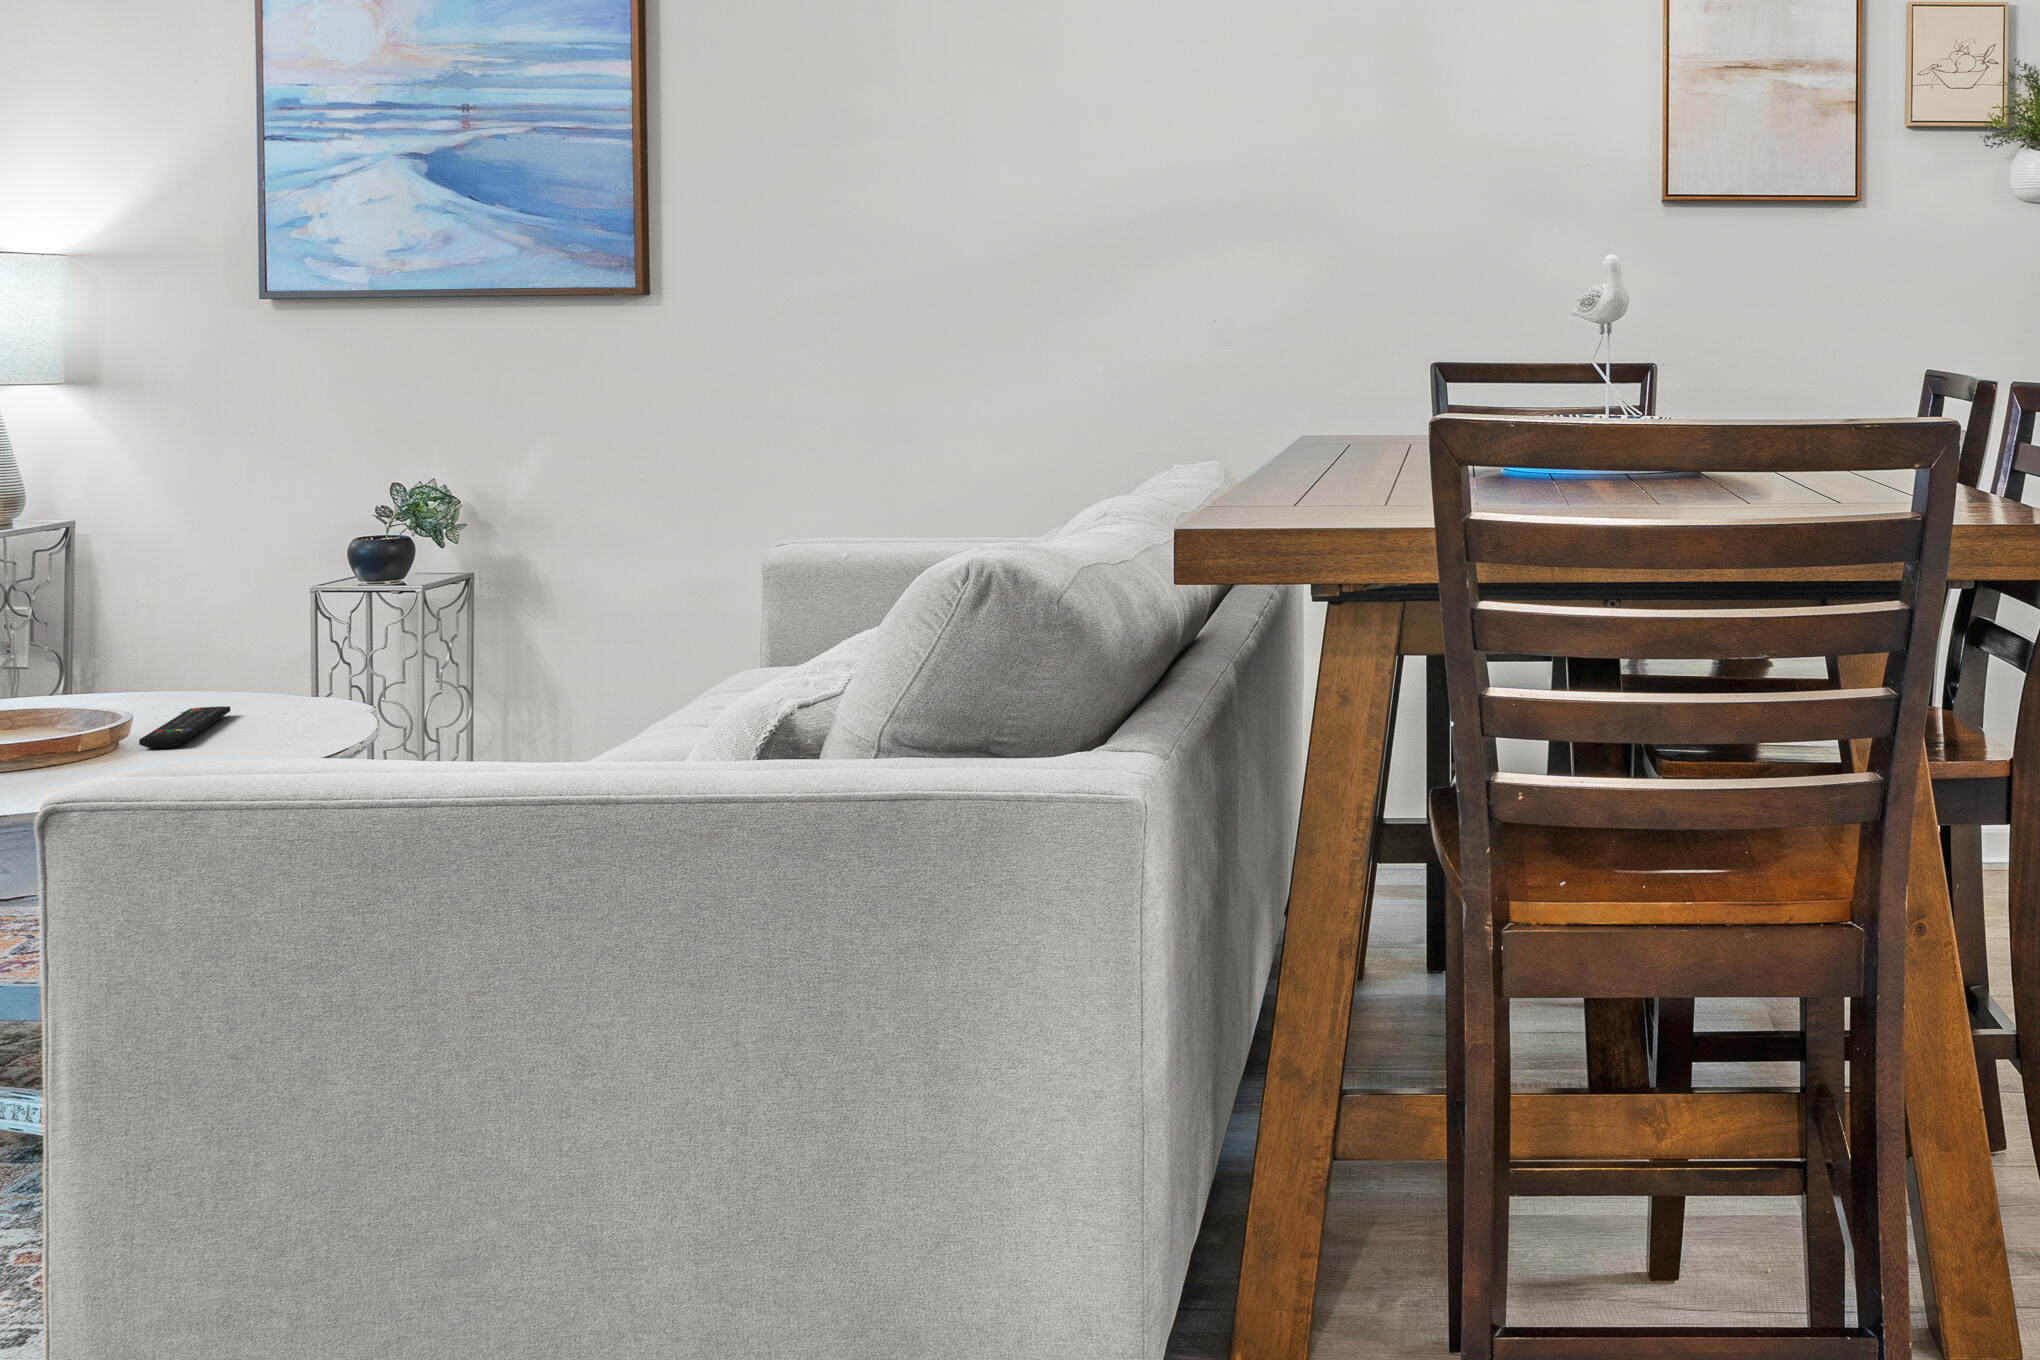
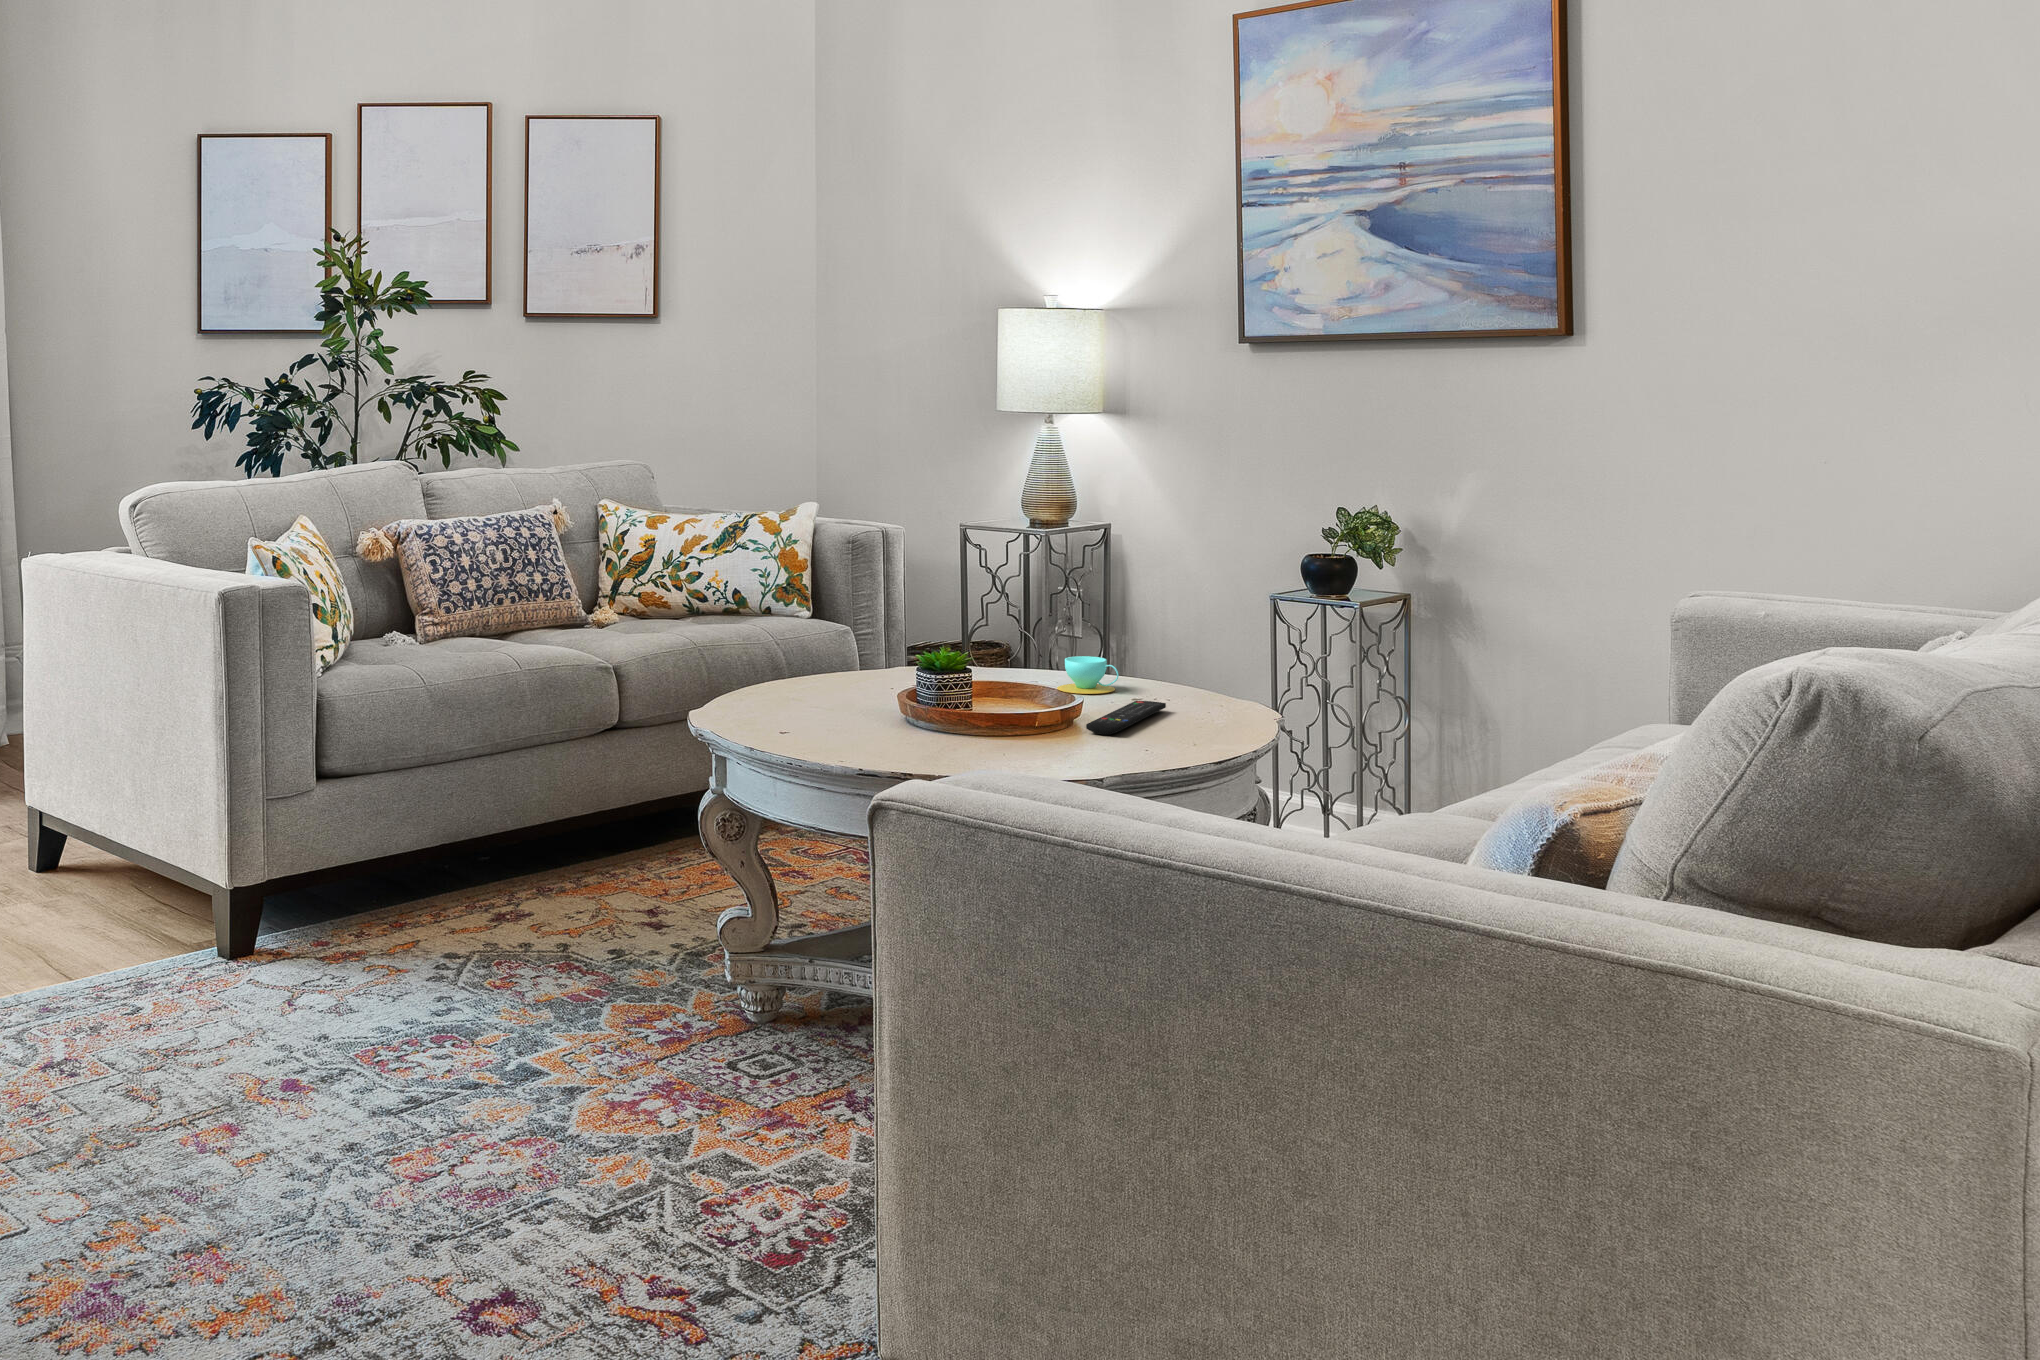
teacup: none [69,667,158,712] -> present [1057,656,1119,694]

